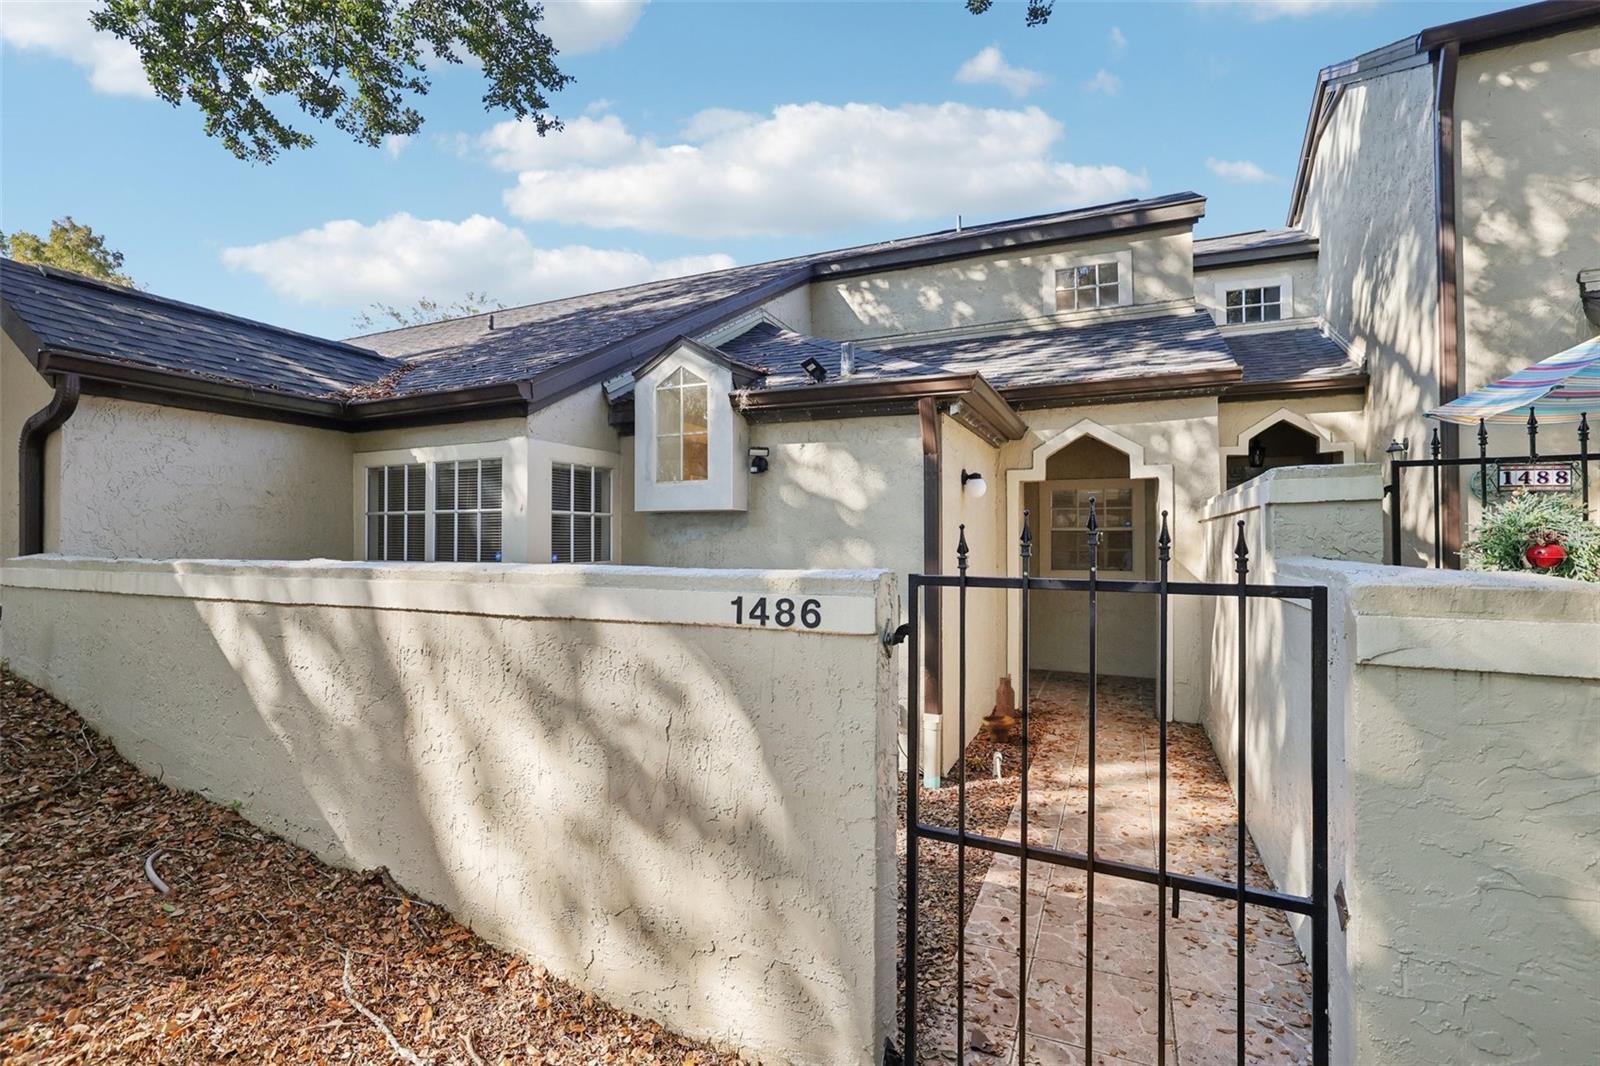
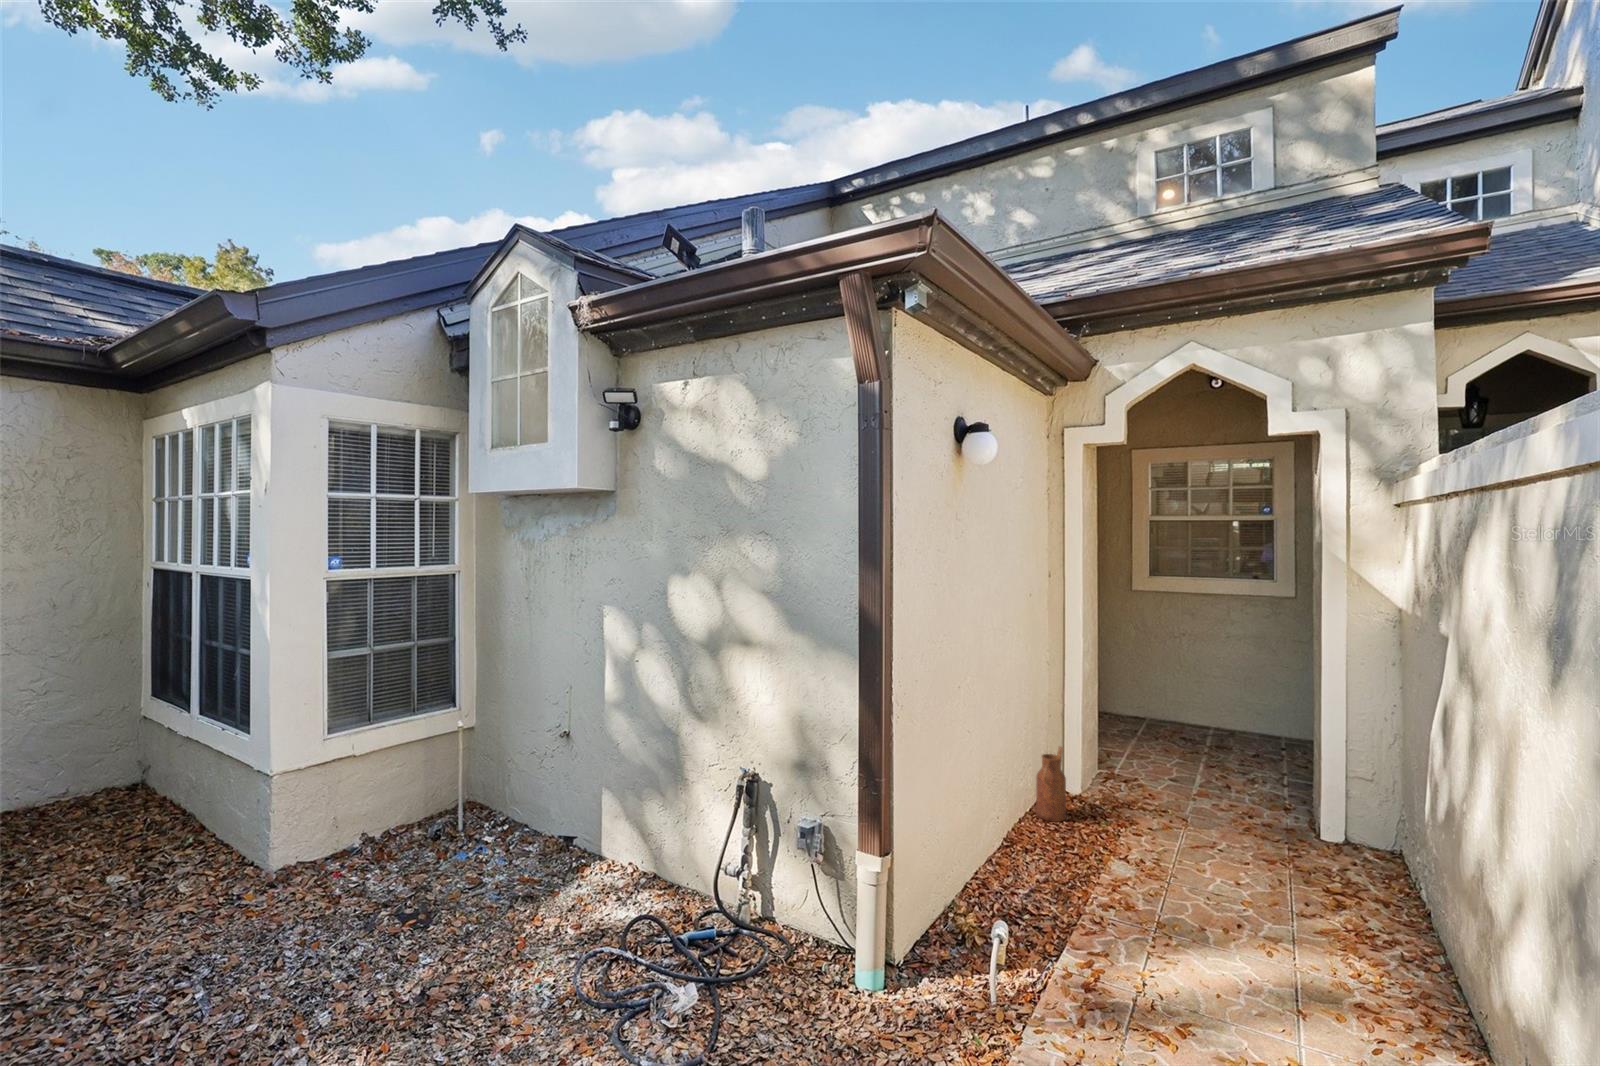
planter: present [981,715,1015,742] -> none [995,826,1053,878]

